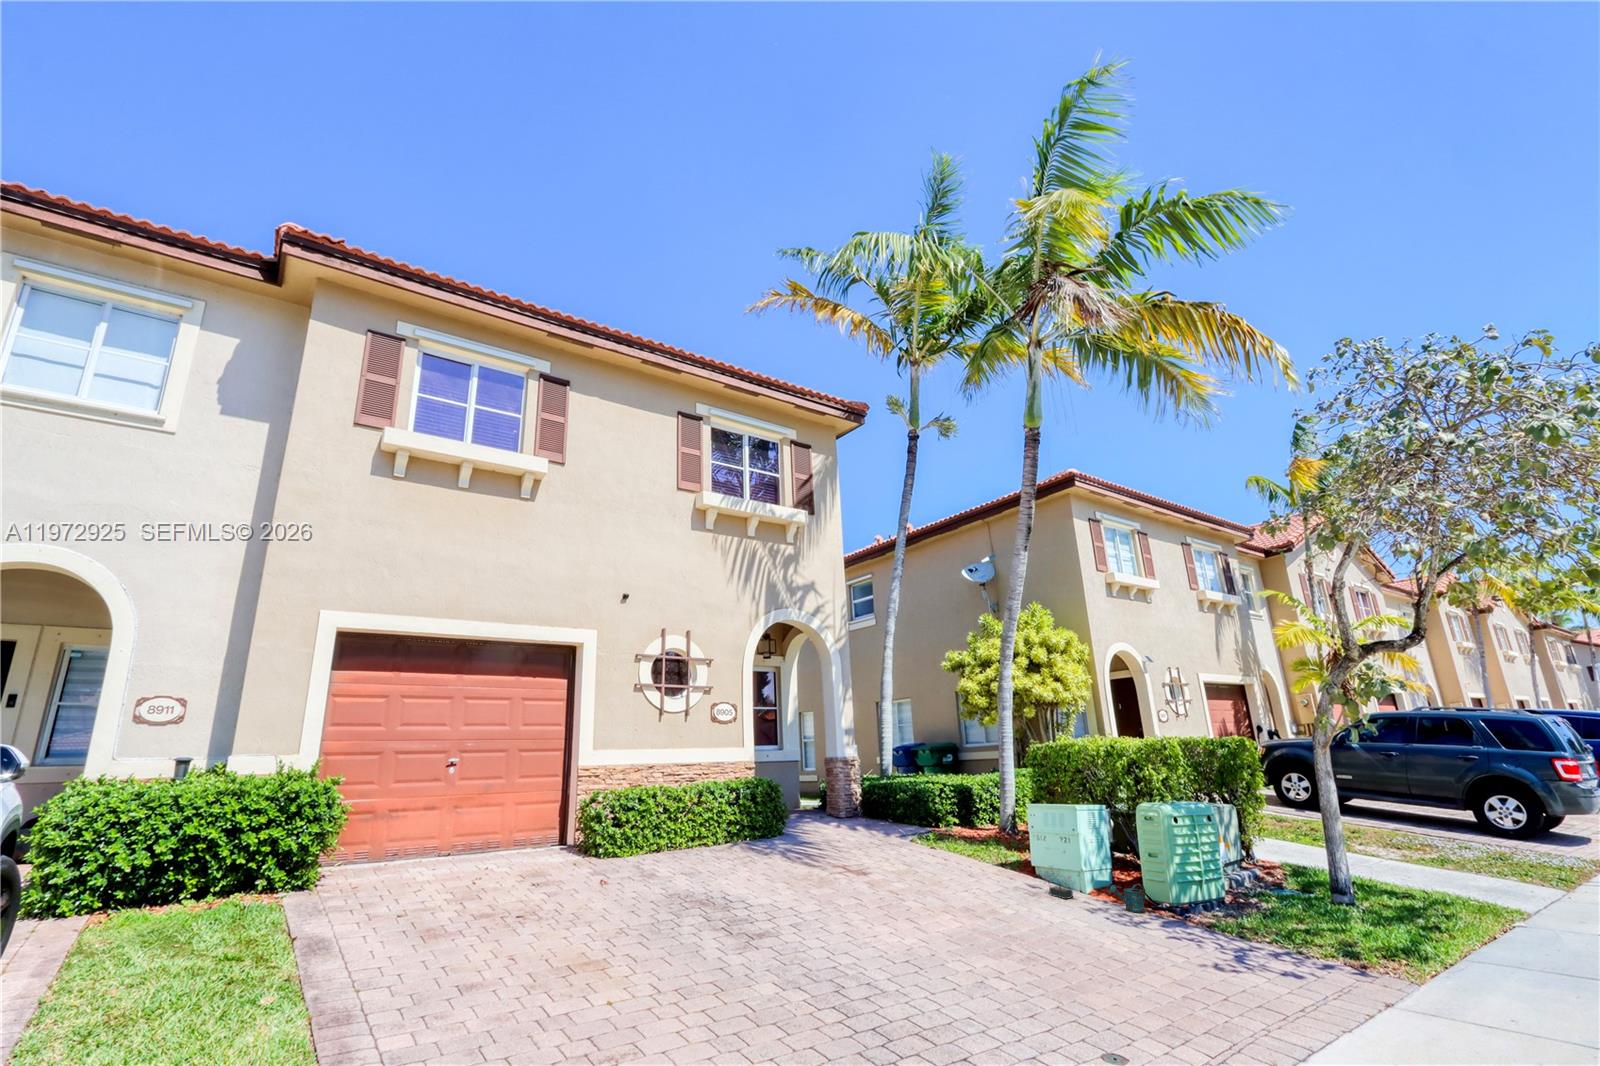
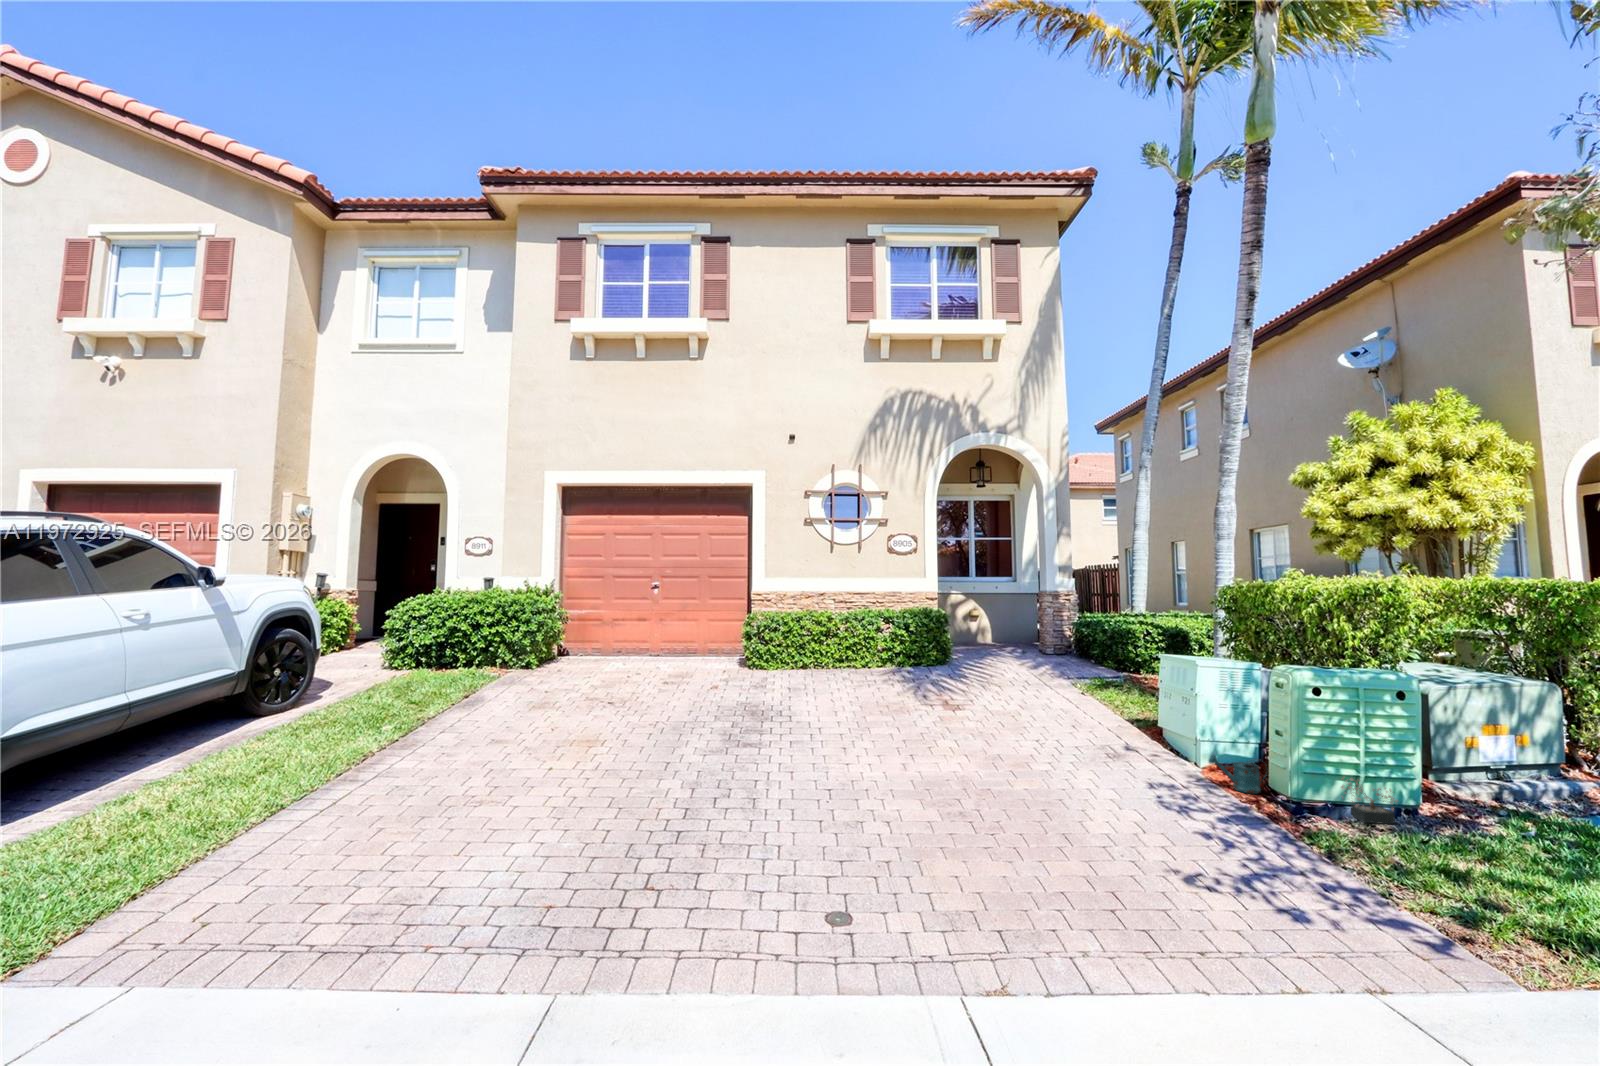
decorative plant: present [1044,866,1073,899] -> present [1341,778,1397,824]

